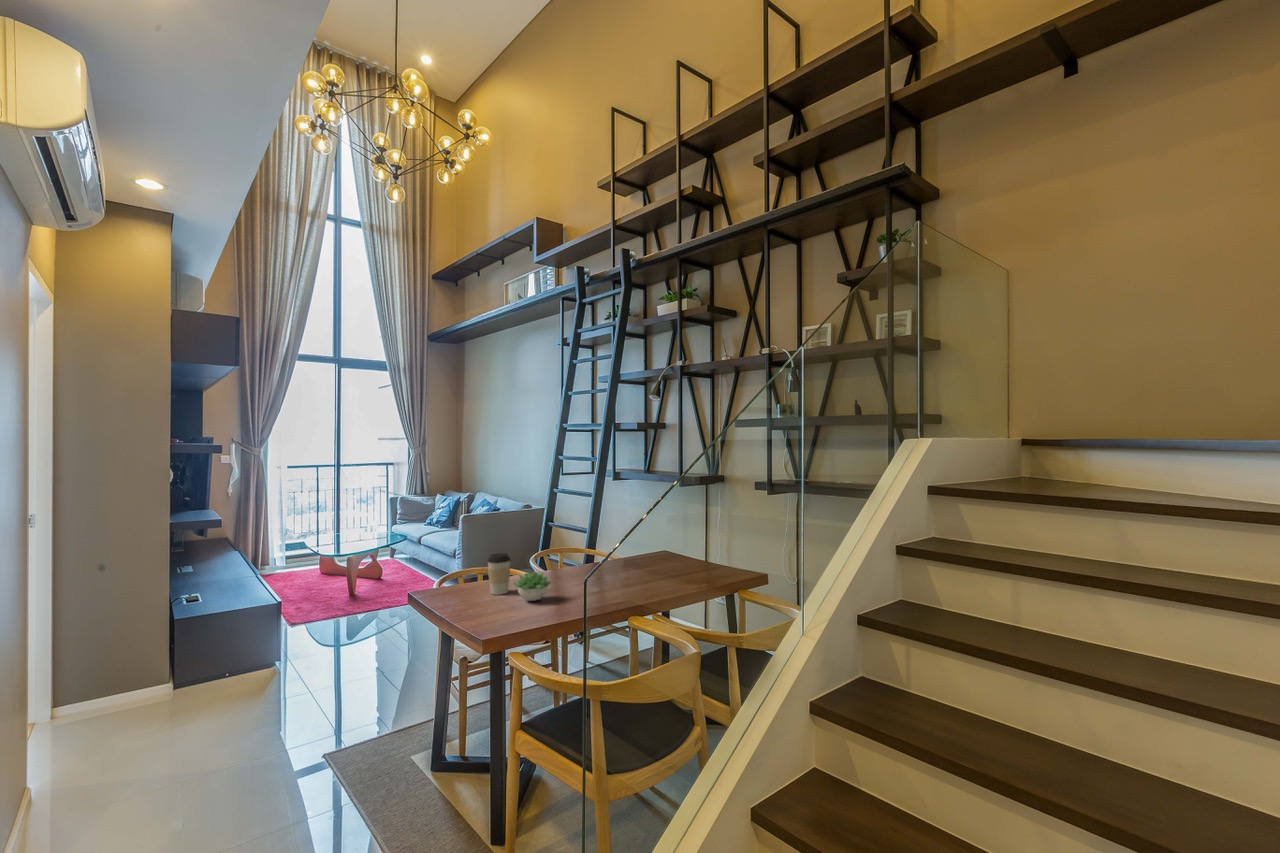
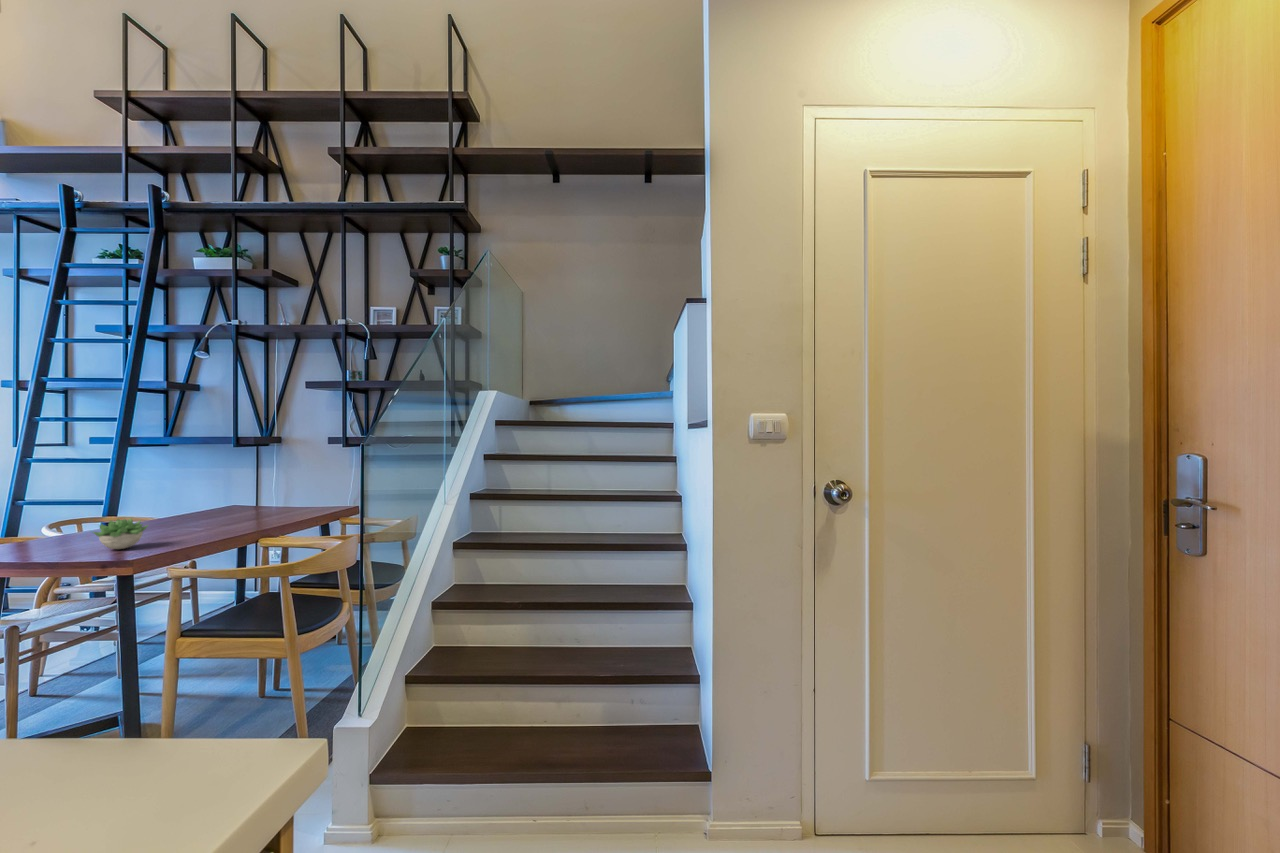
coffee cup: present [488,553,510,595] -> none [36,506,74,553]

